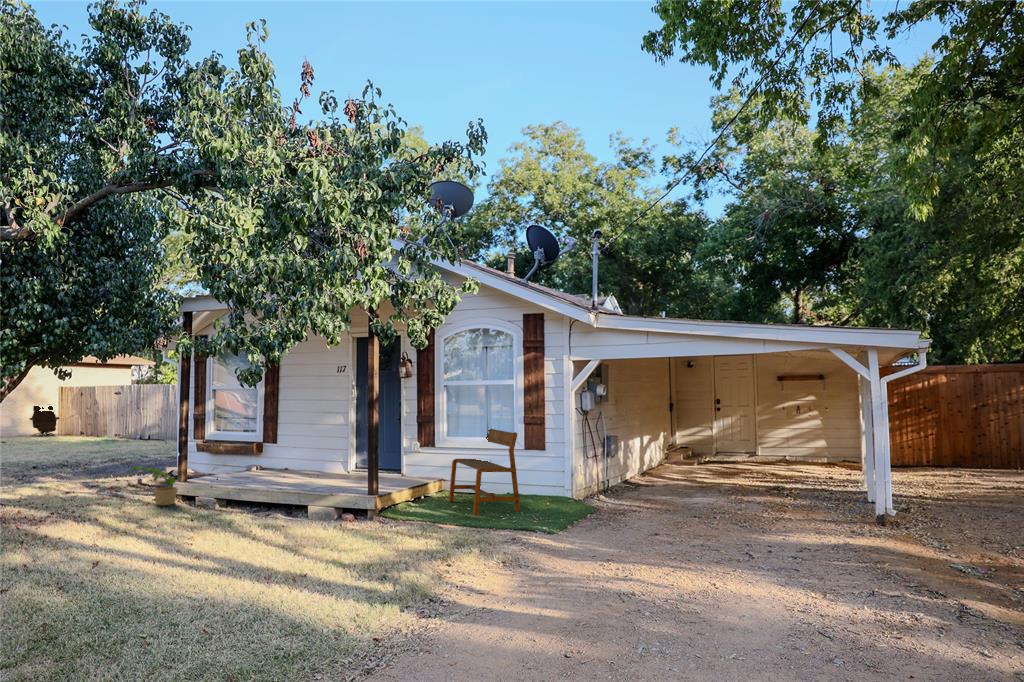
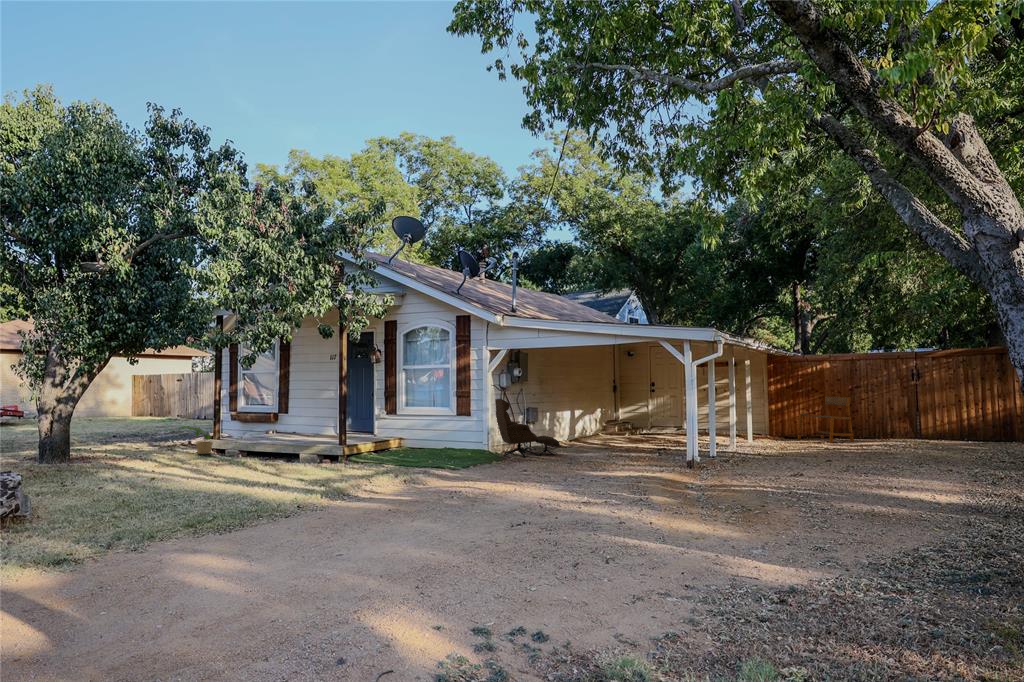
lounge chair: present [30,406,60,436] -> present [495,399,560,457]
bench: present [449,429,520,516] -> present [798,397,854,443]

